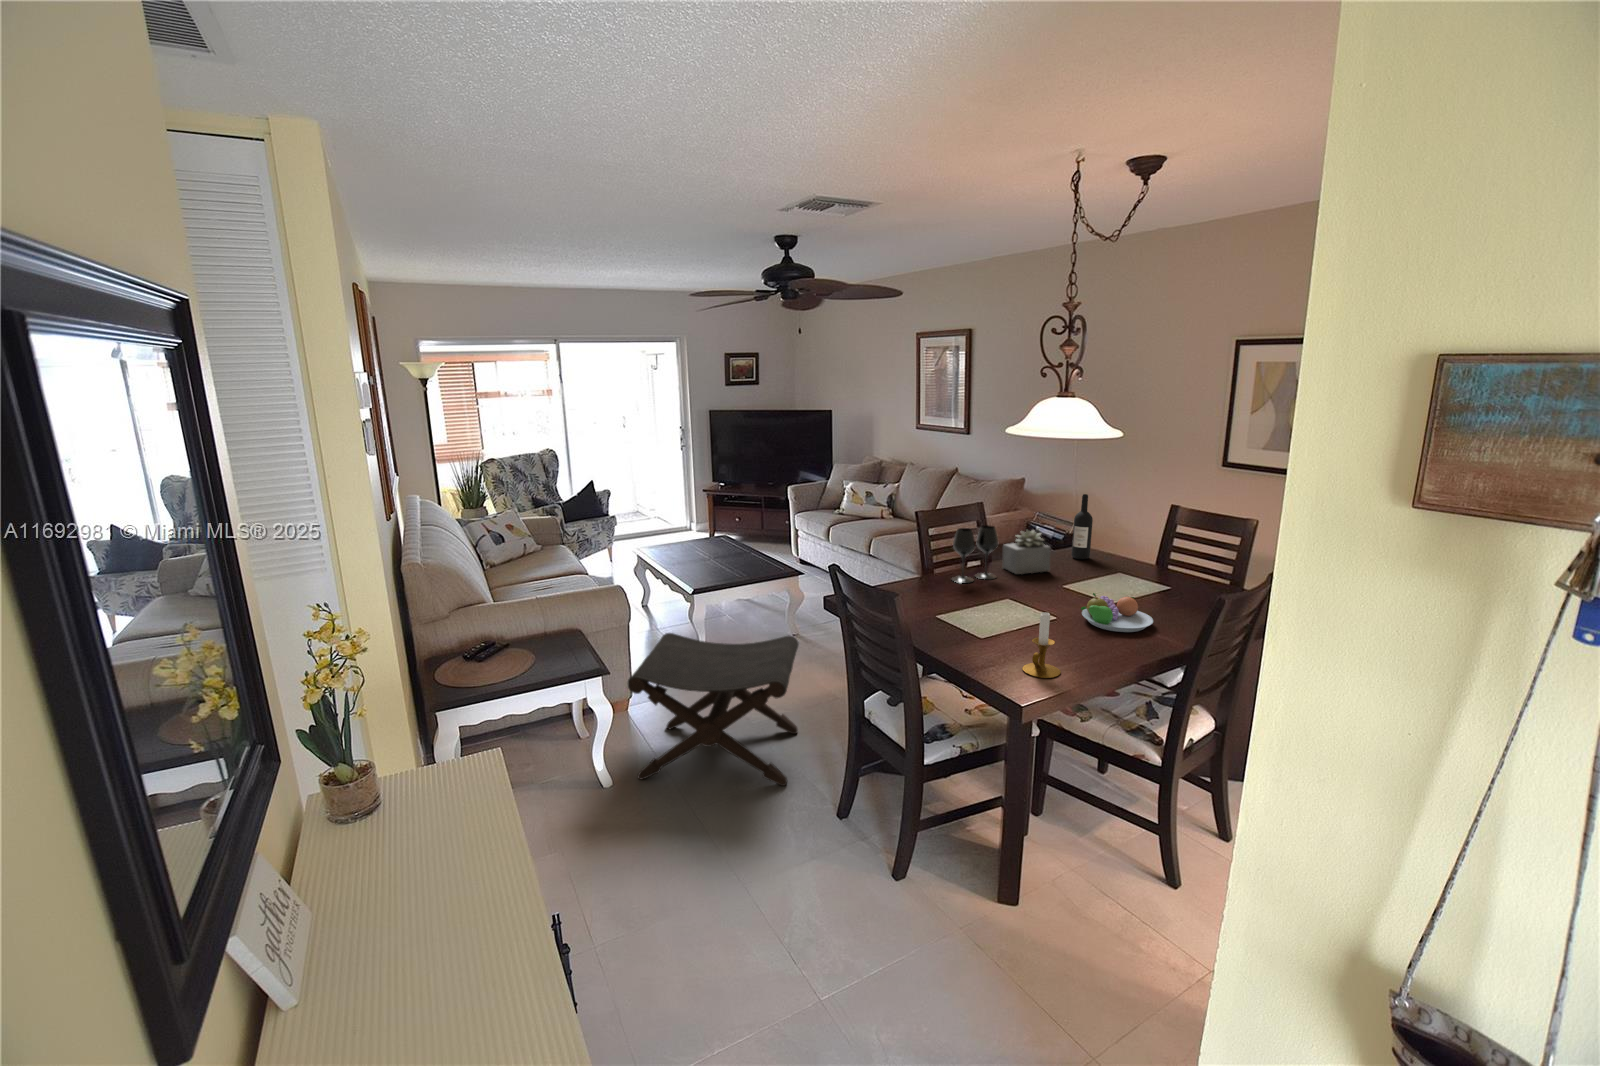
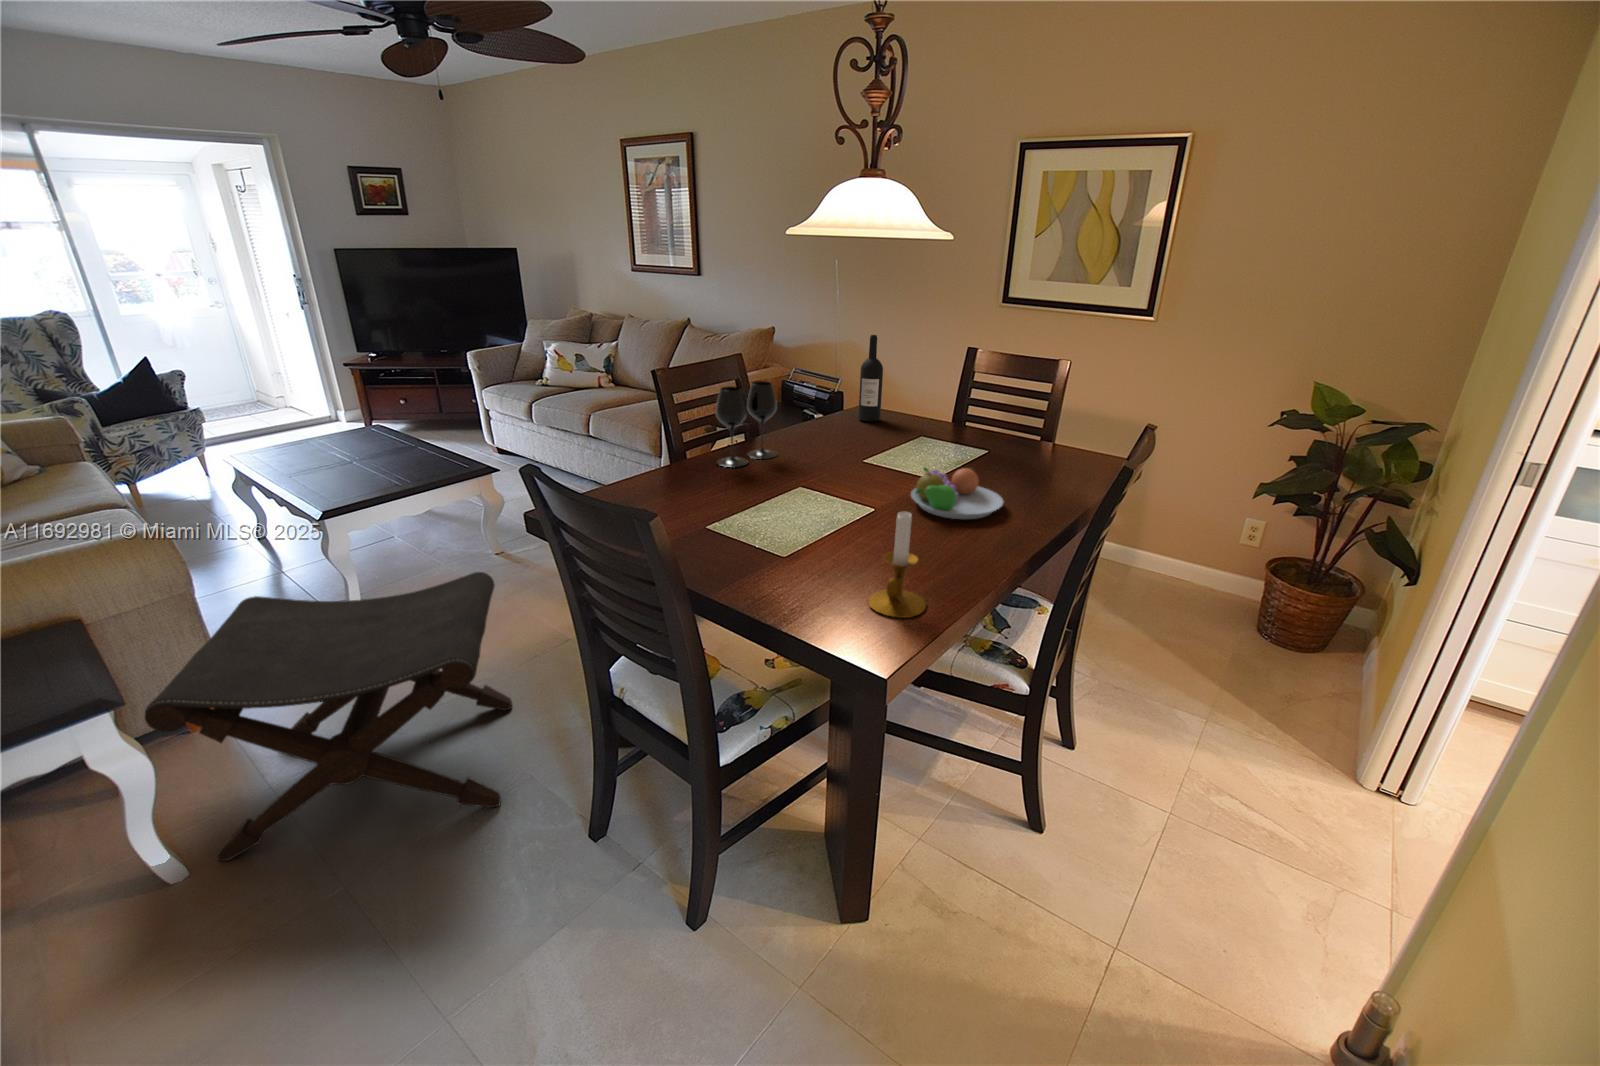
succulent plant: present [1003,530,1050,574] -> none [779,384,843,448]

